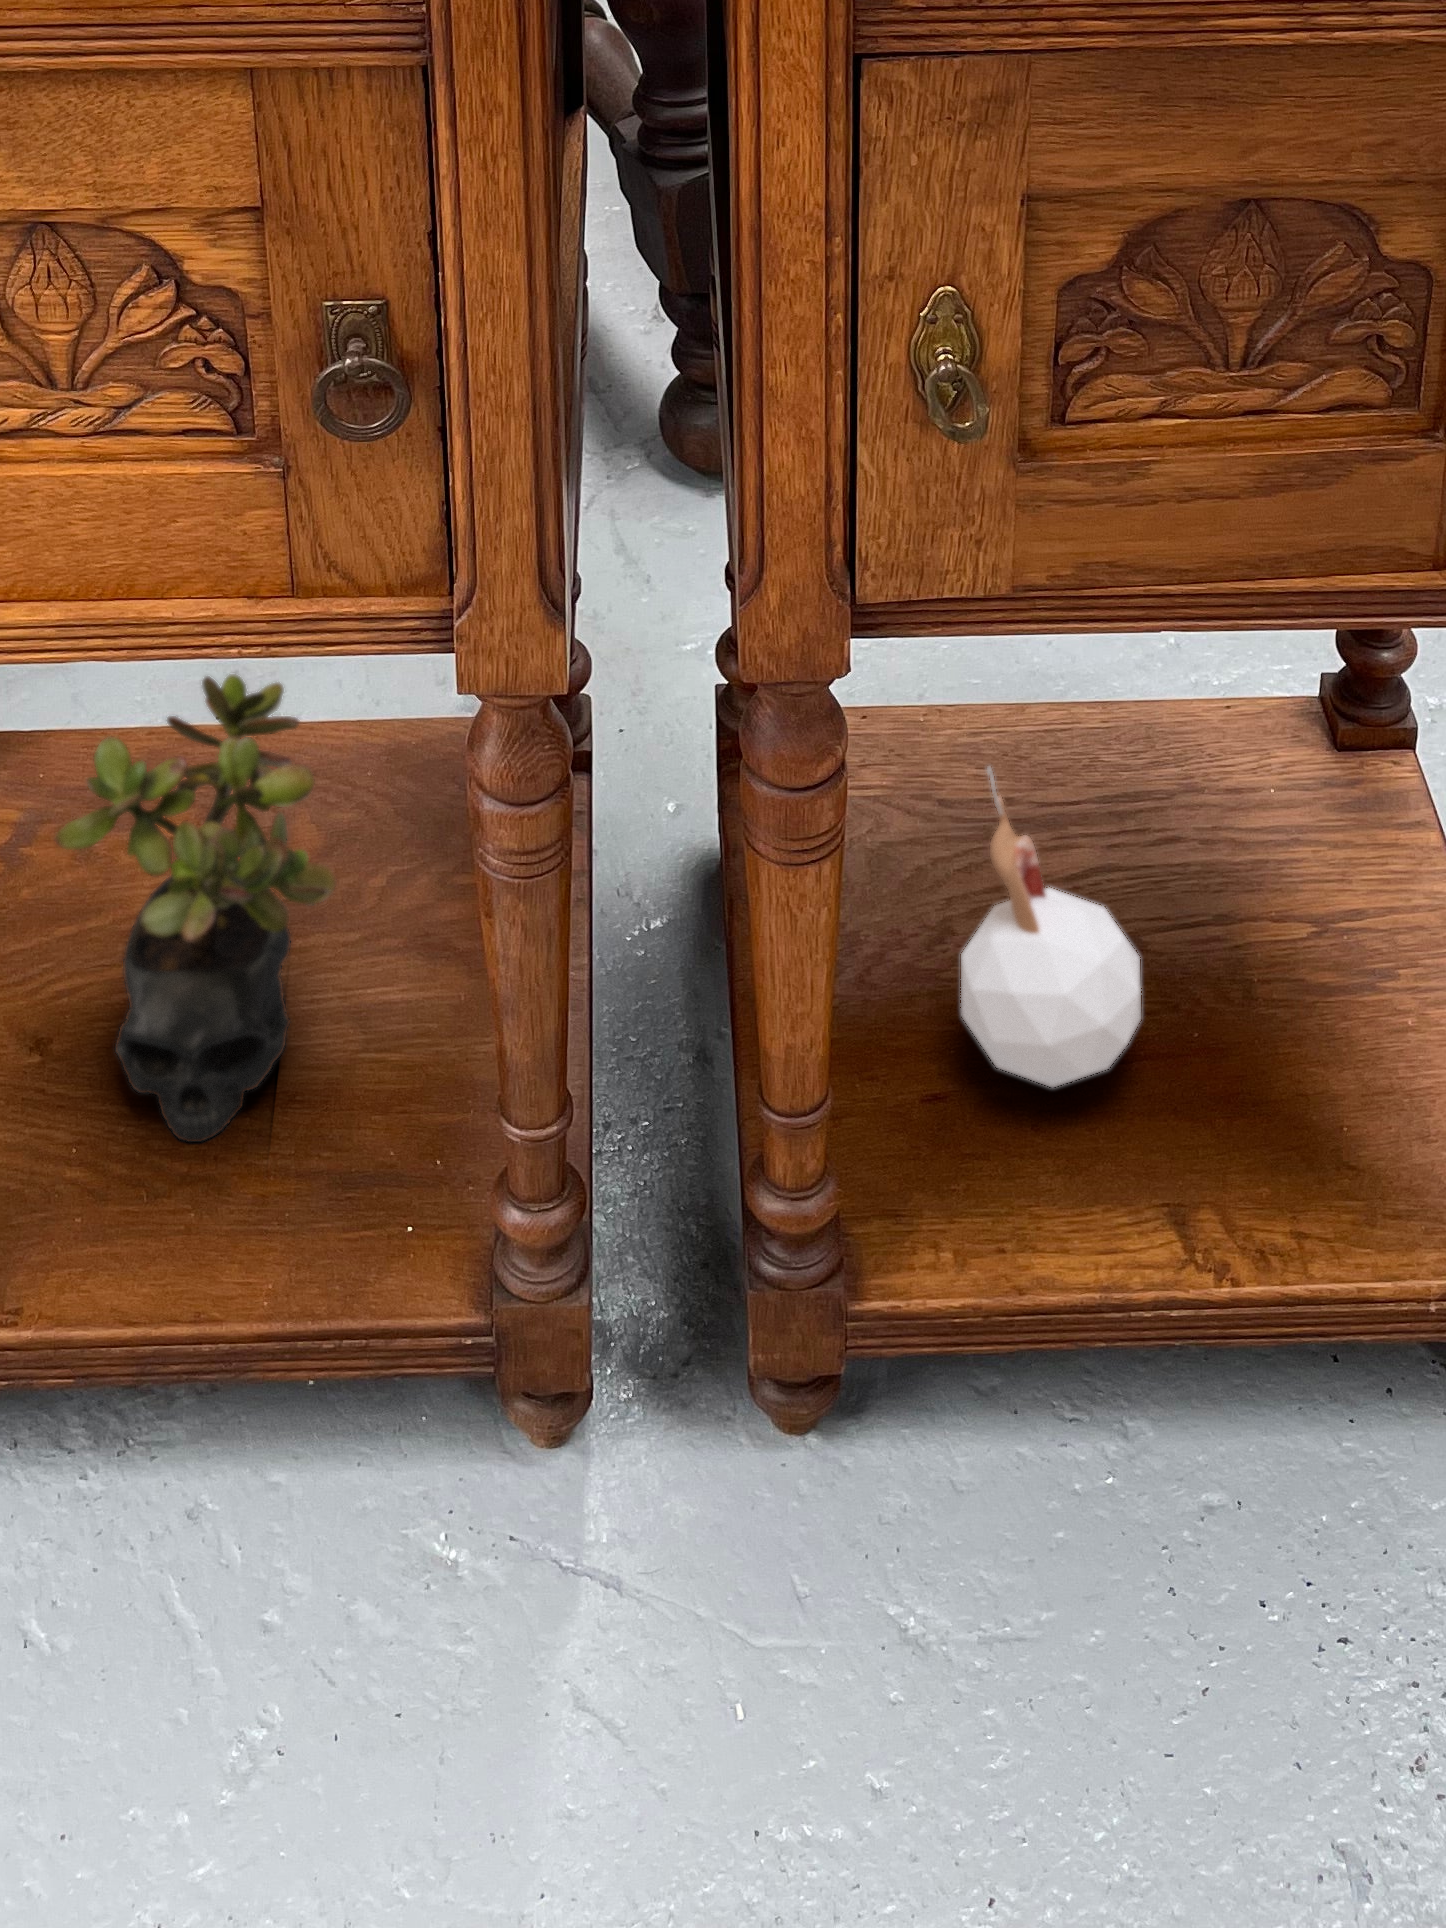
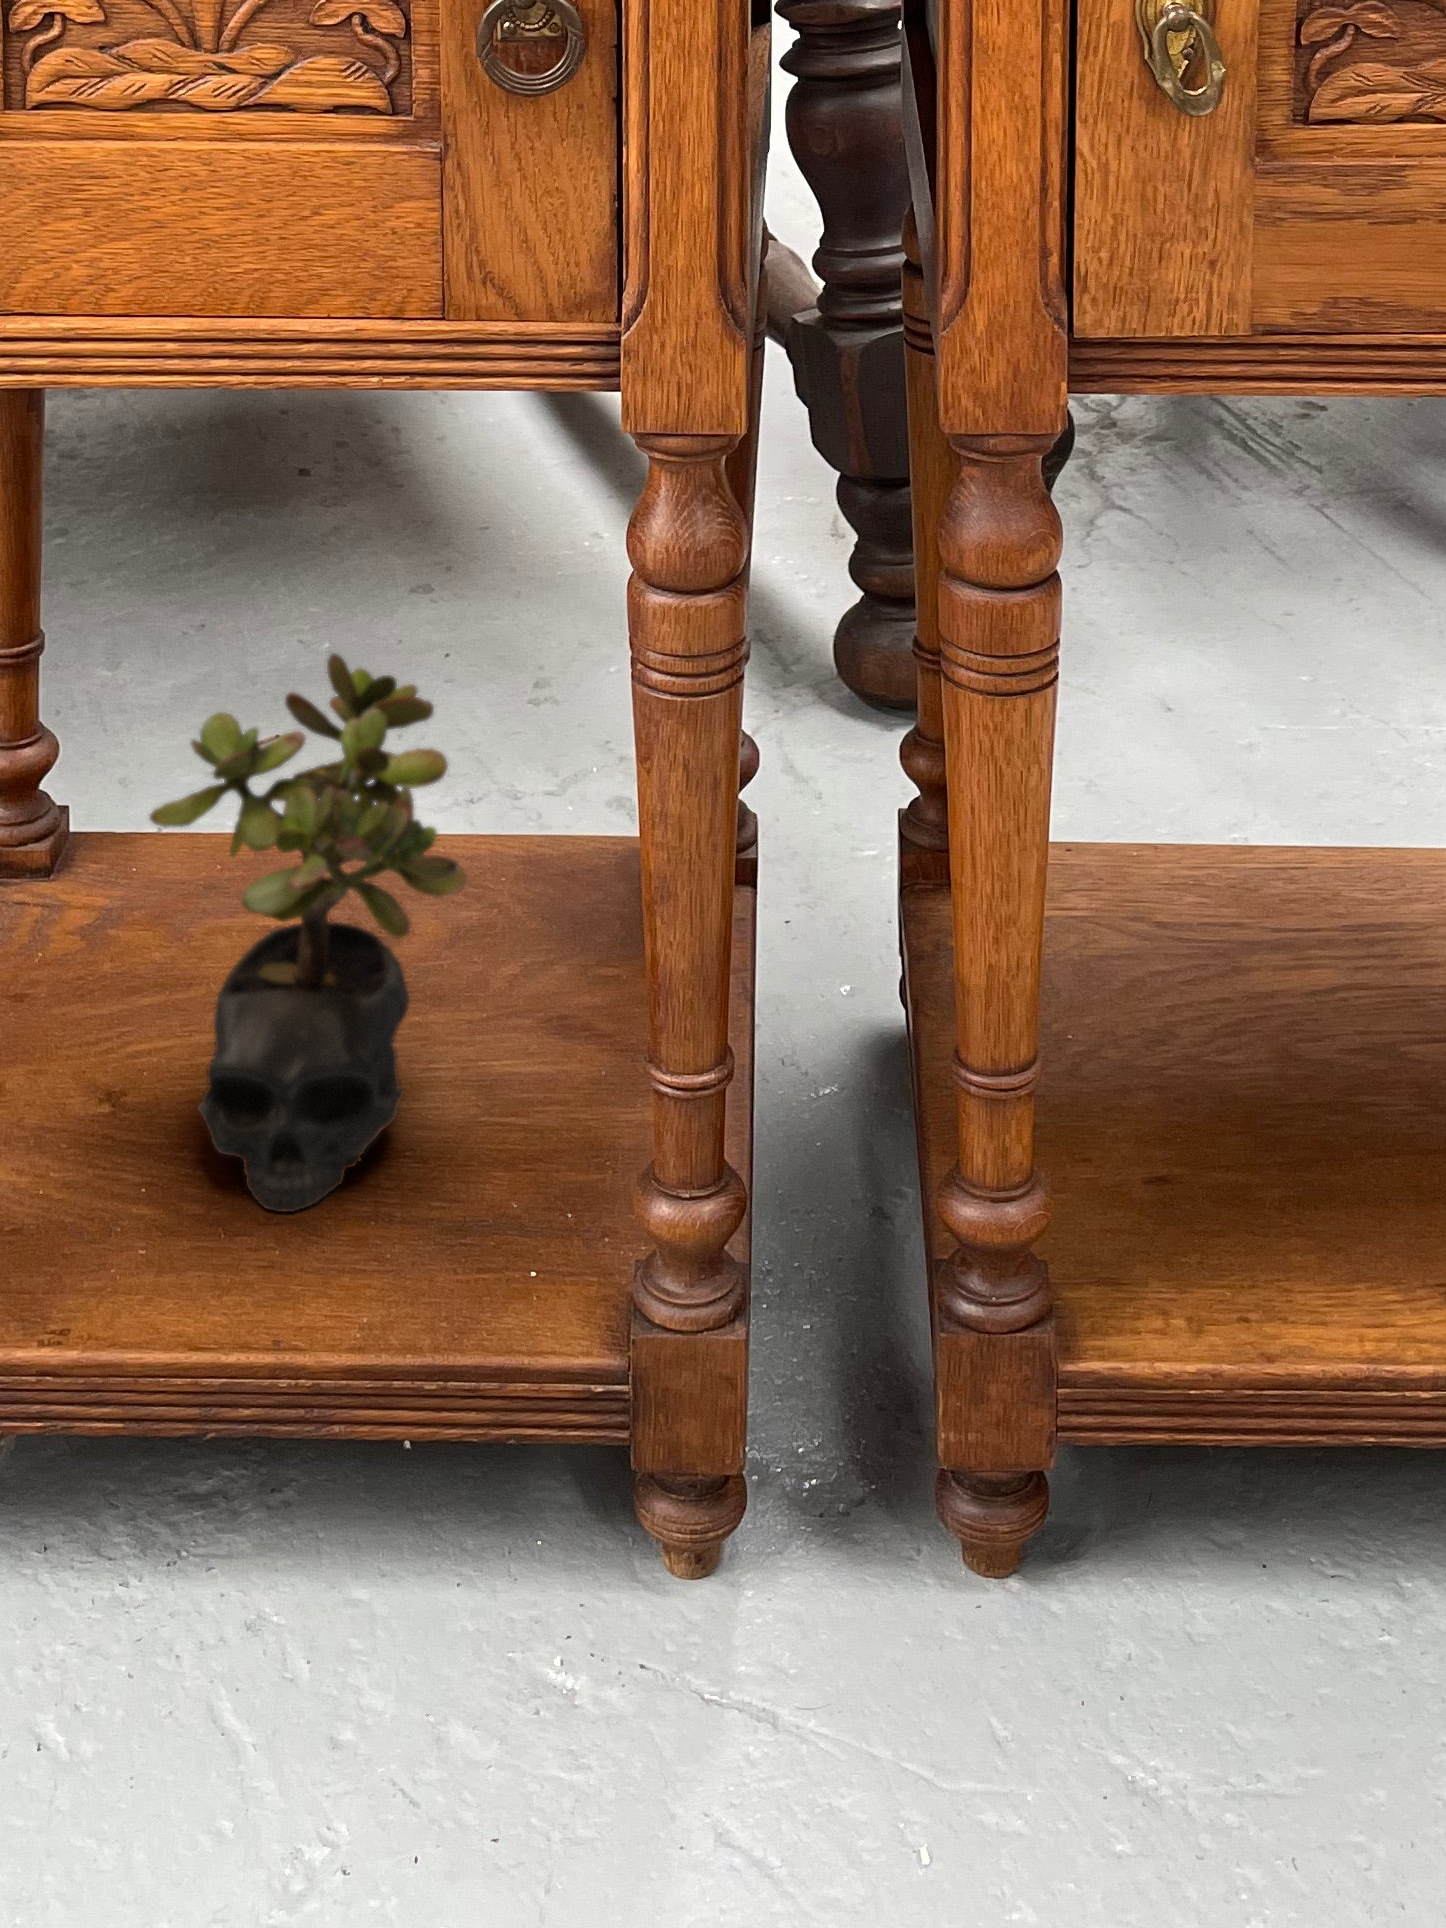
candle: present [961,767,1141,1087] -> none [1194,775,1408,1178]

